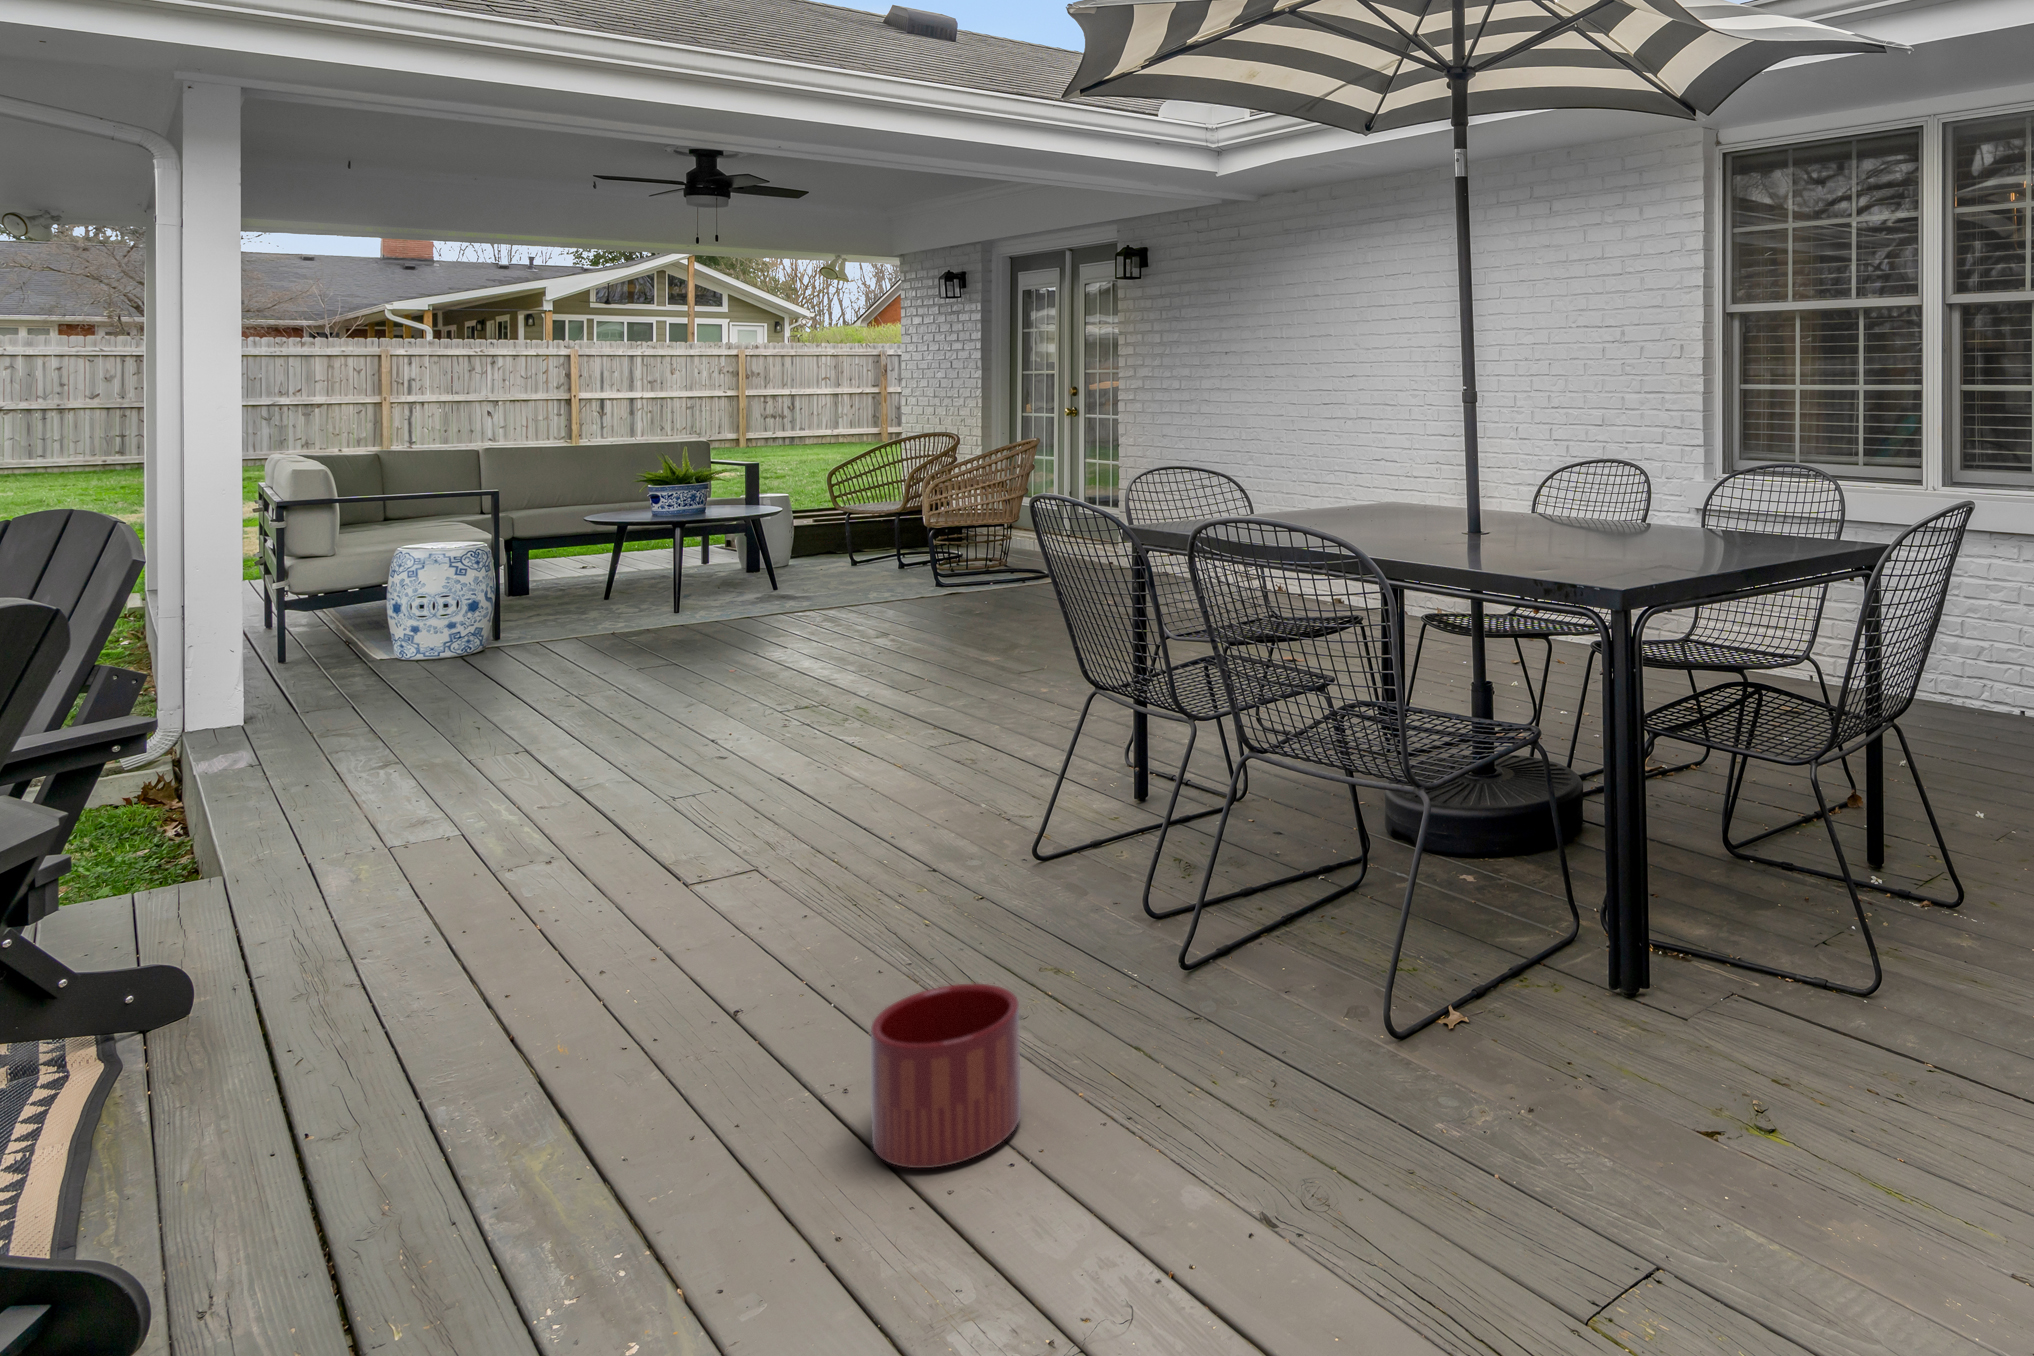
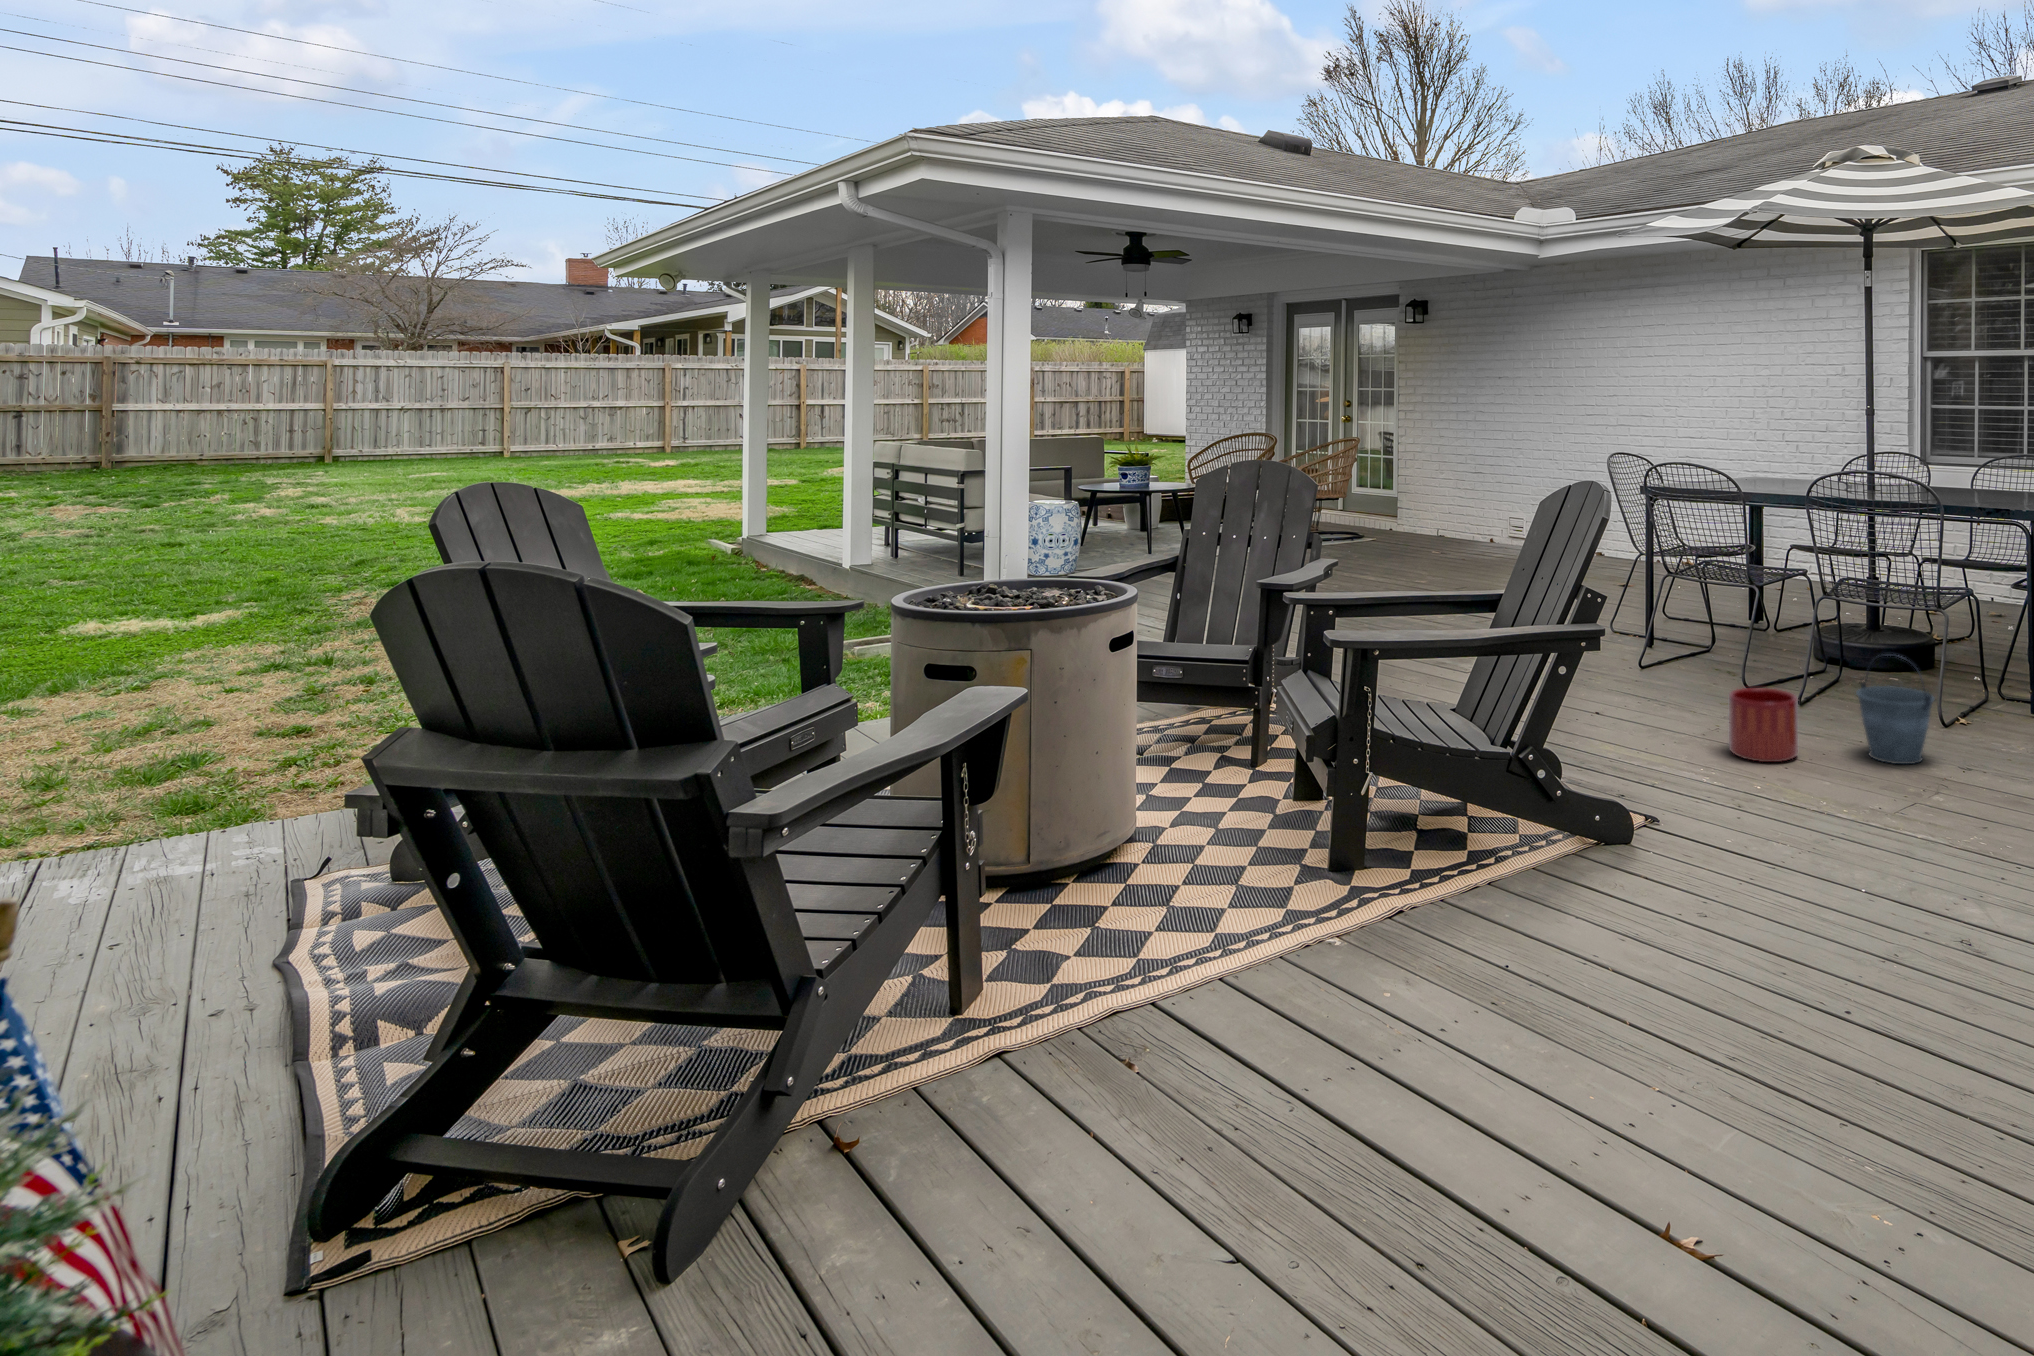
bucket: none [1130,922,1287,1168] -> present [1856,656,1934,764]

